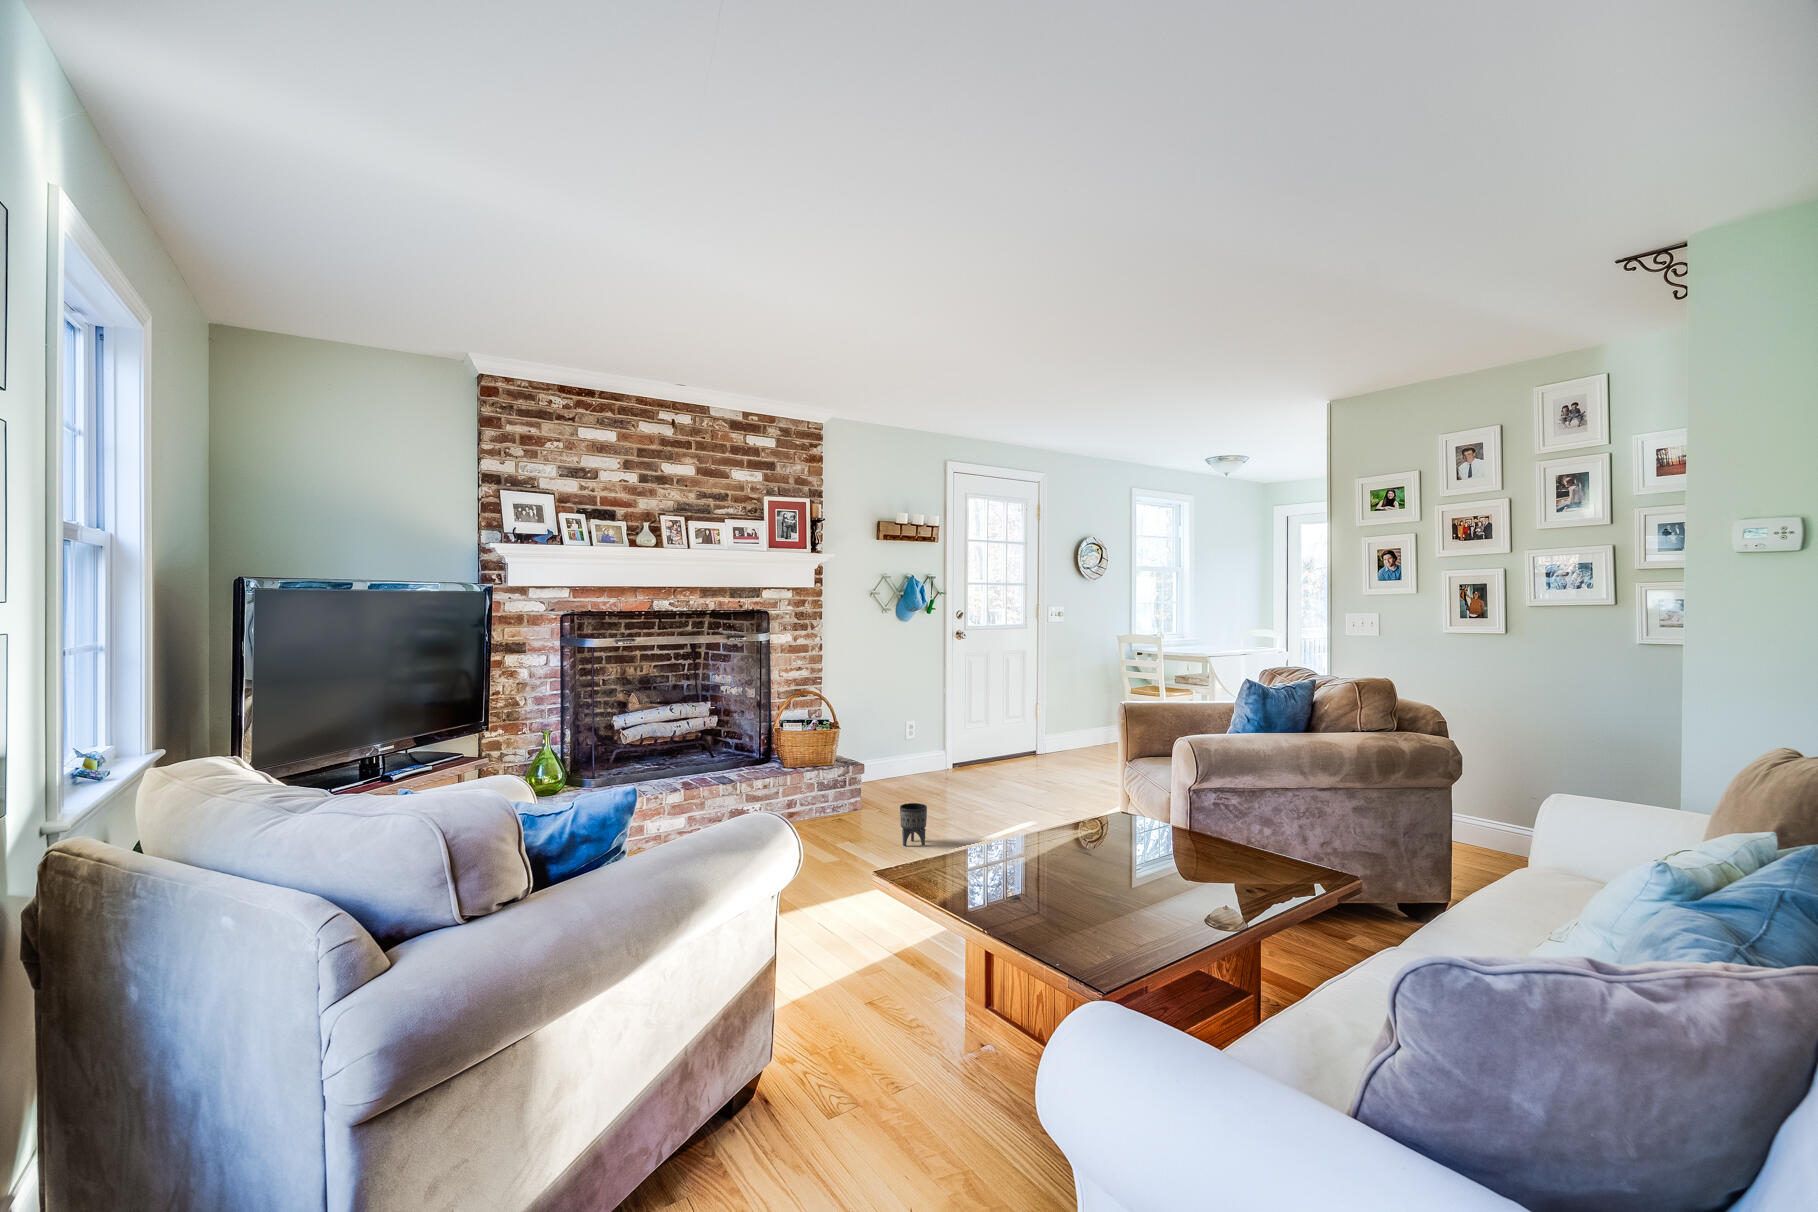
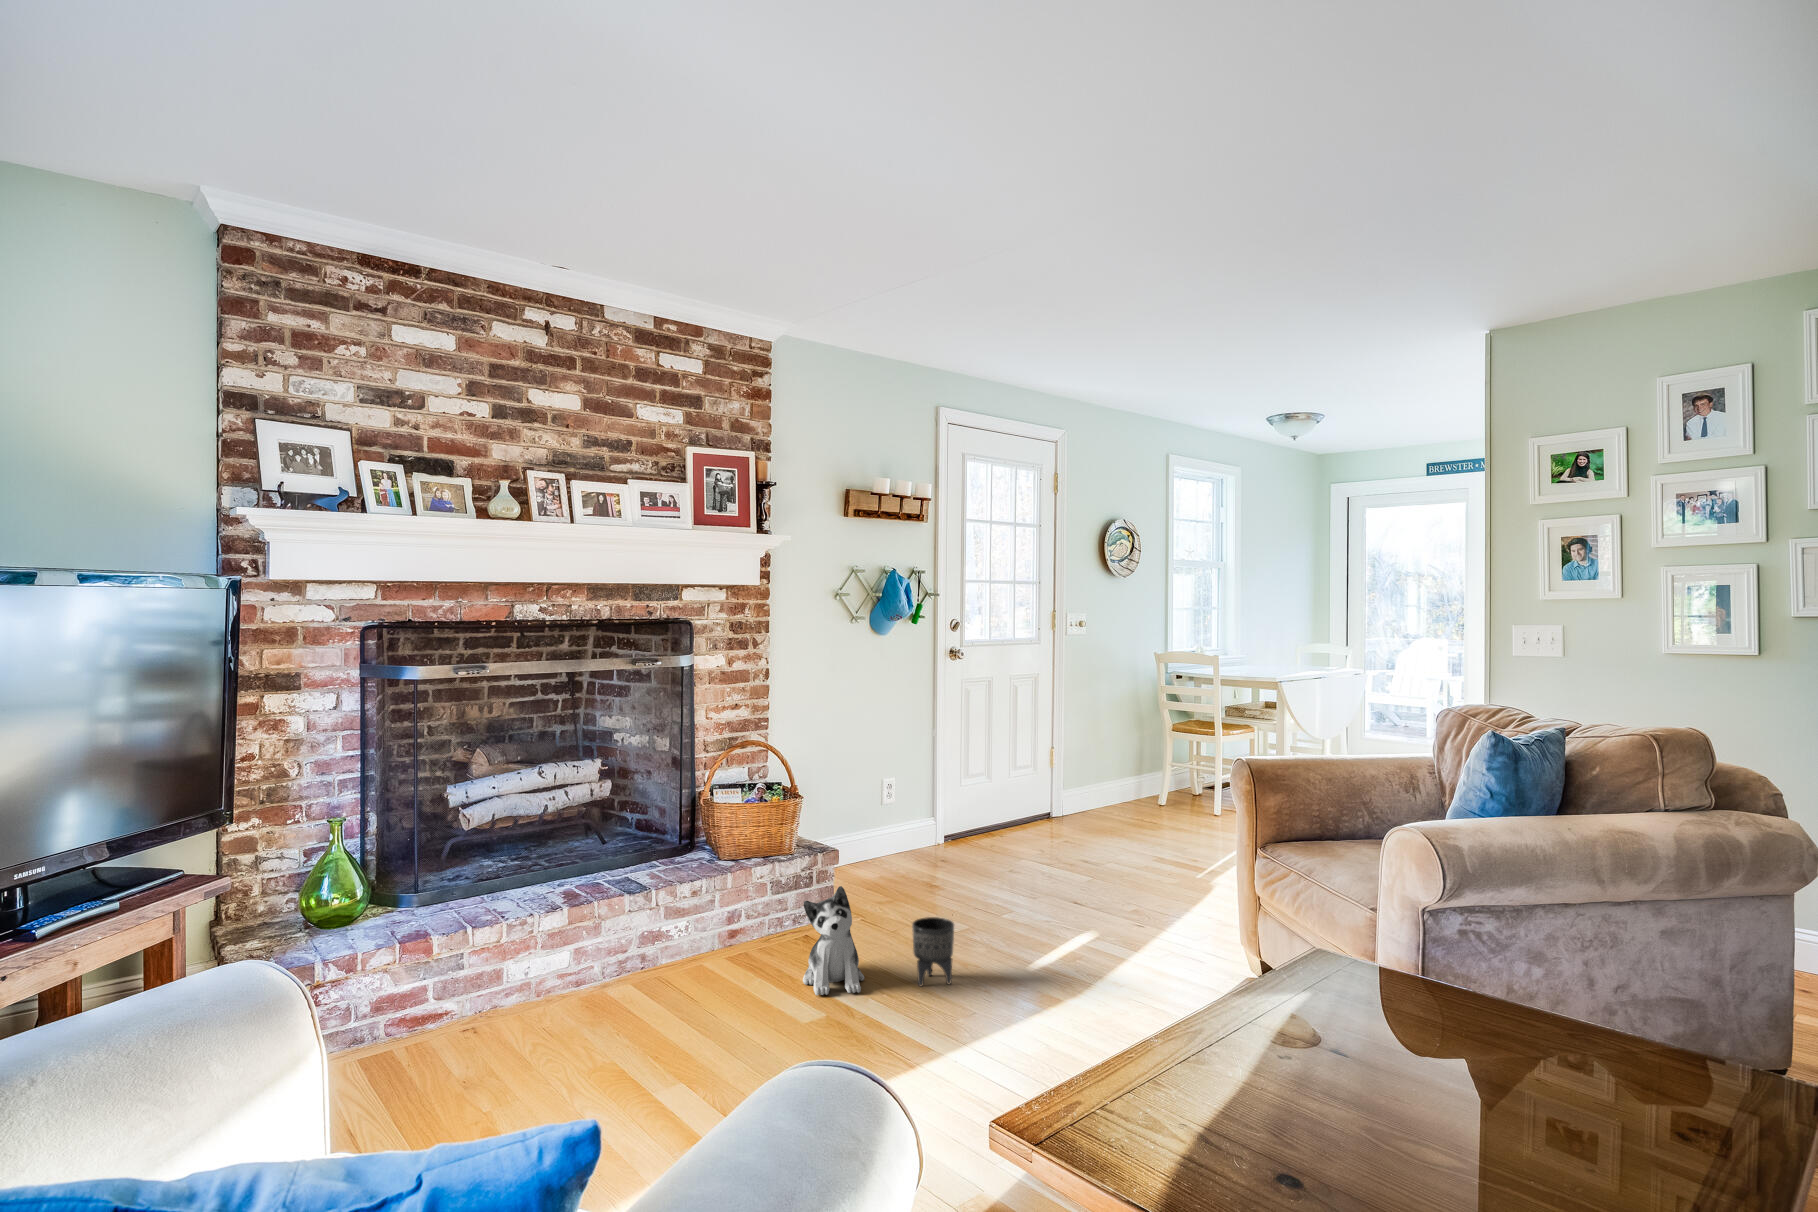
plush toy: none [829,780,870,848] -> present [803,886,864,995]

